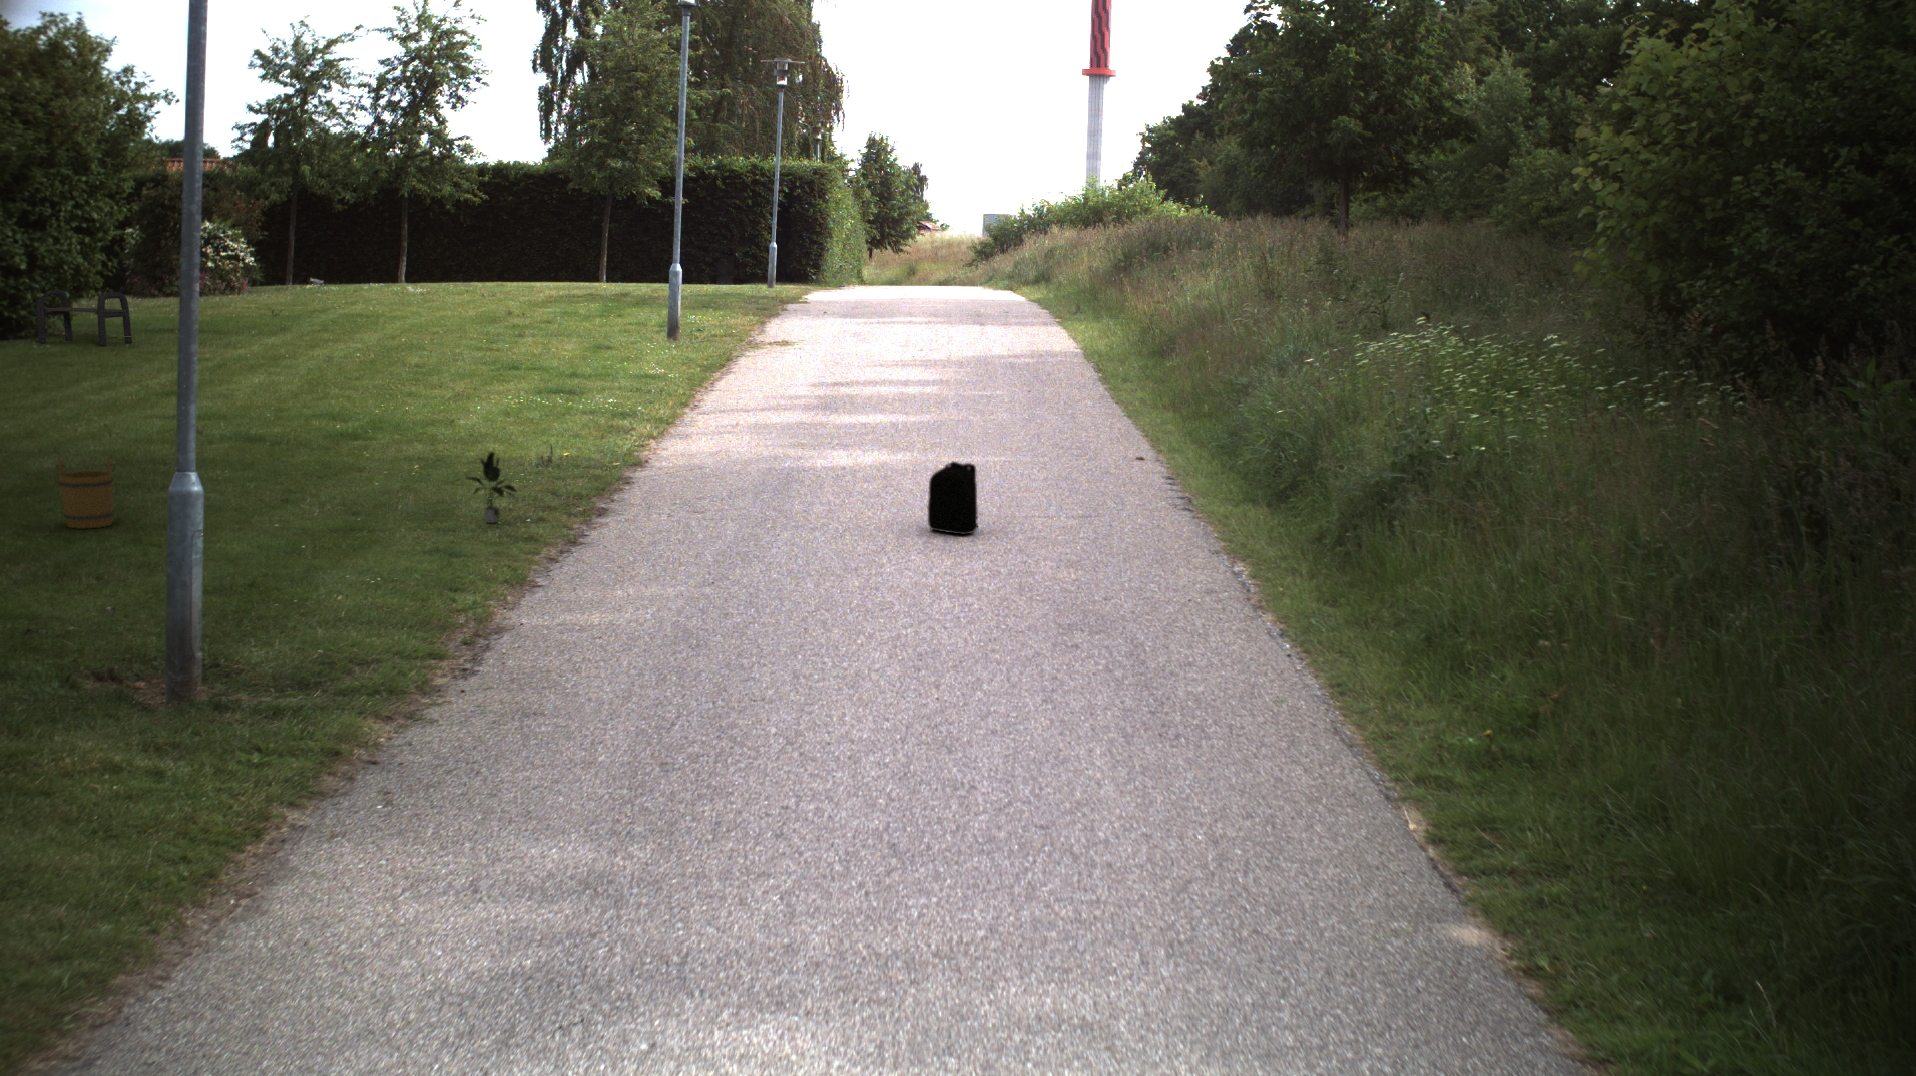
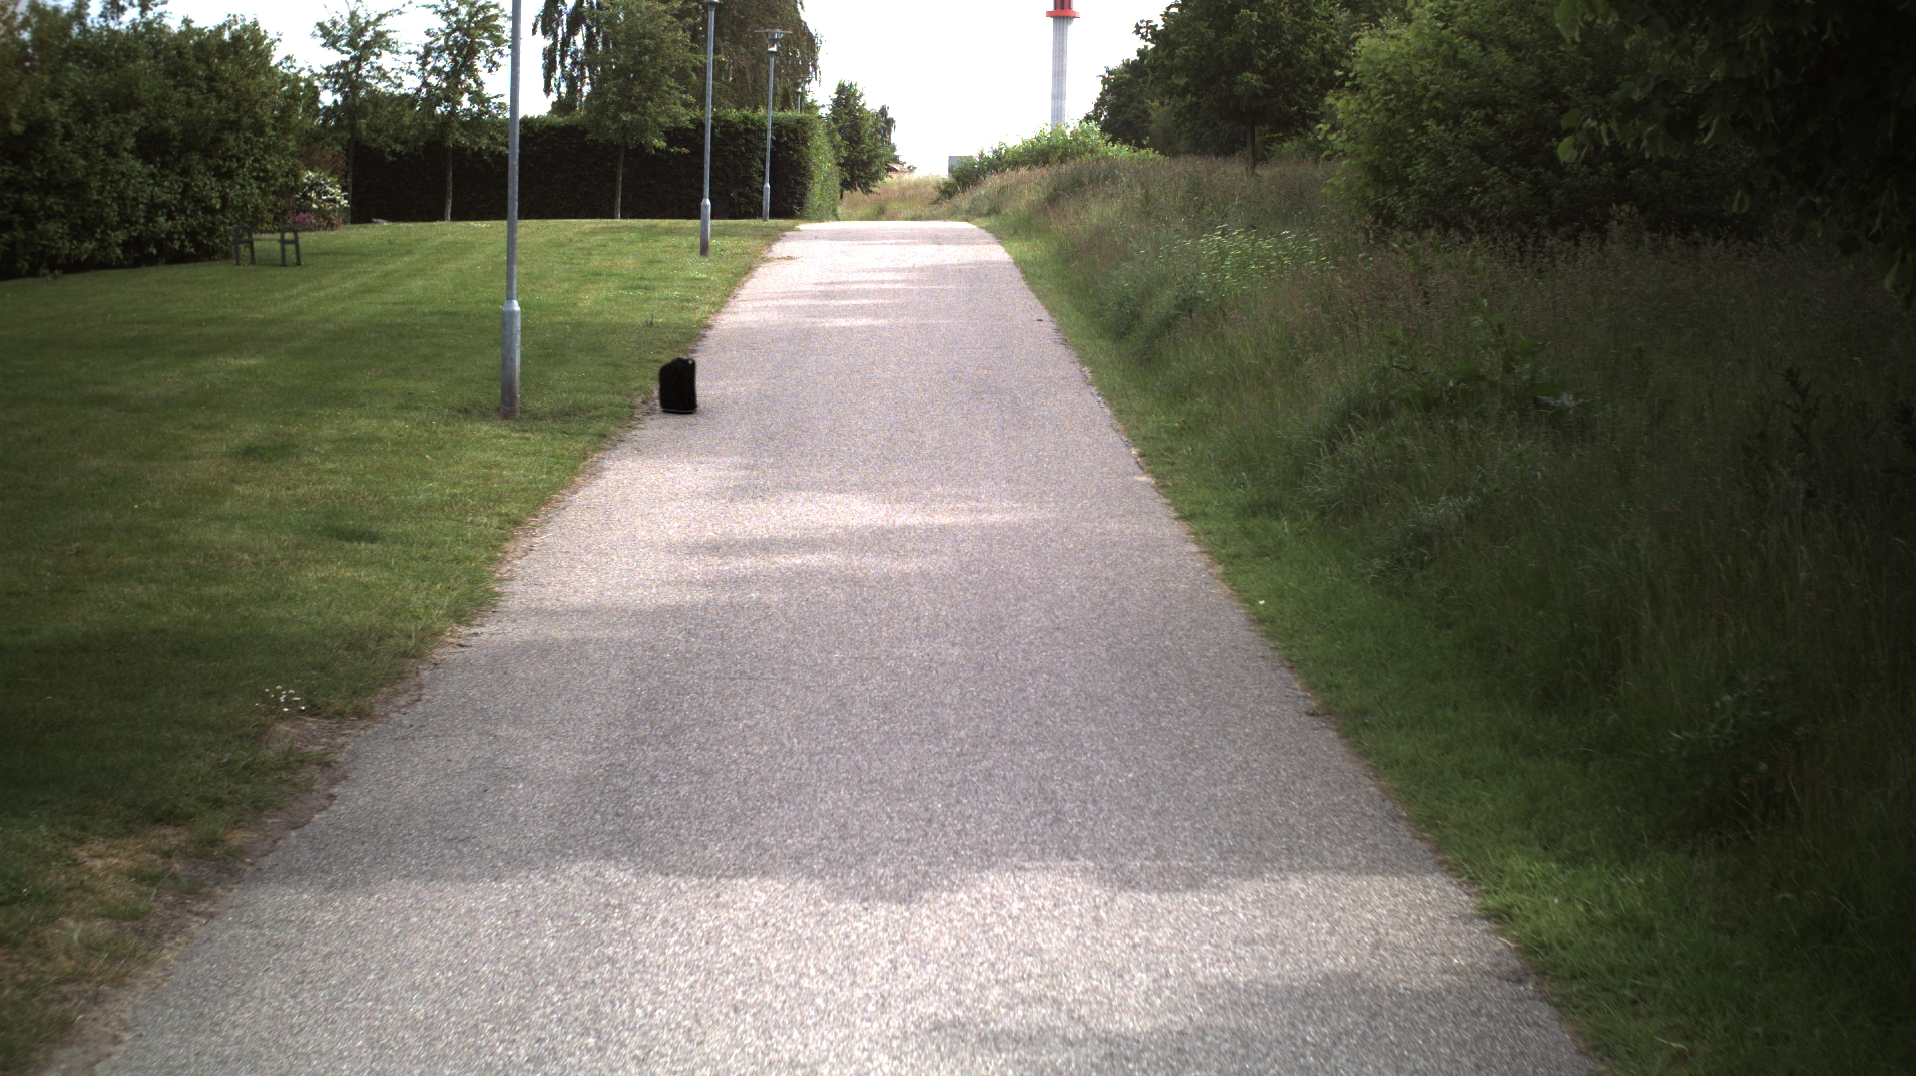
potted plant: present [468,452,517,523] -> none [633,302,662,344]
bucket: present [56,458,114,529] -> none [410,307,440,346]
backpack: present [928,462,978,534] -> present [658,357,699,413]

